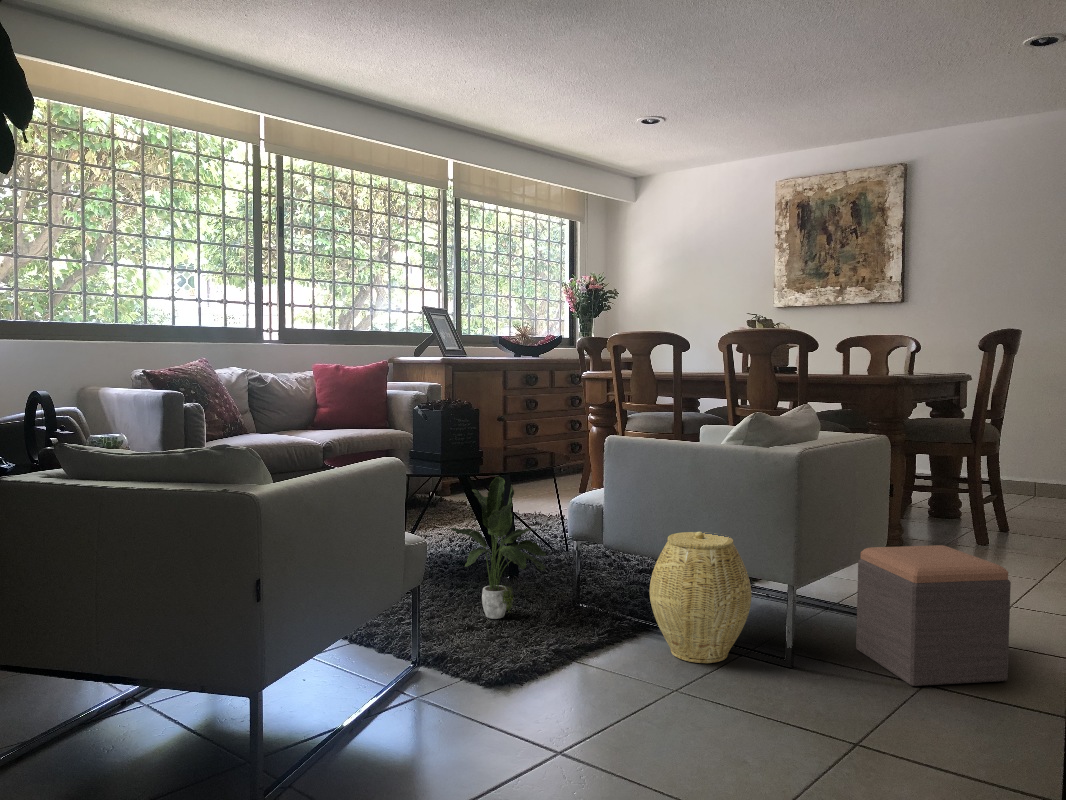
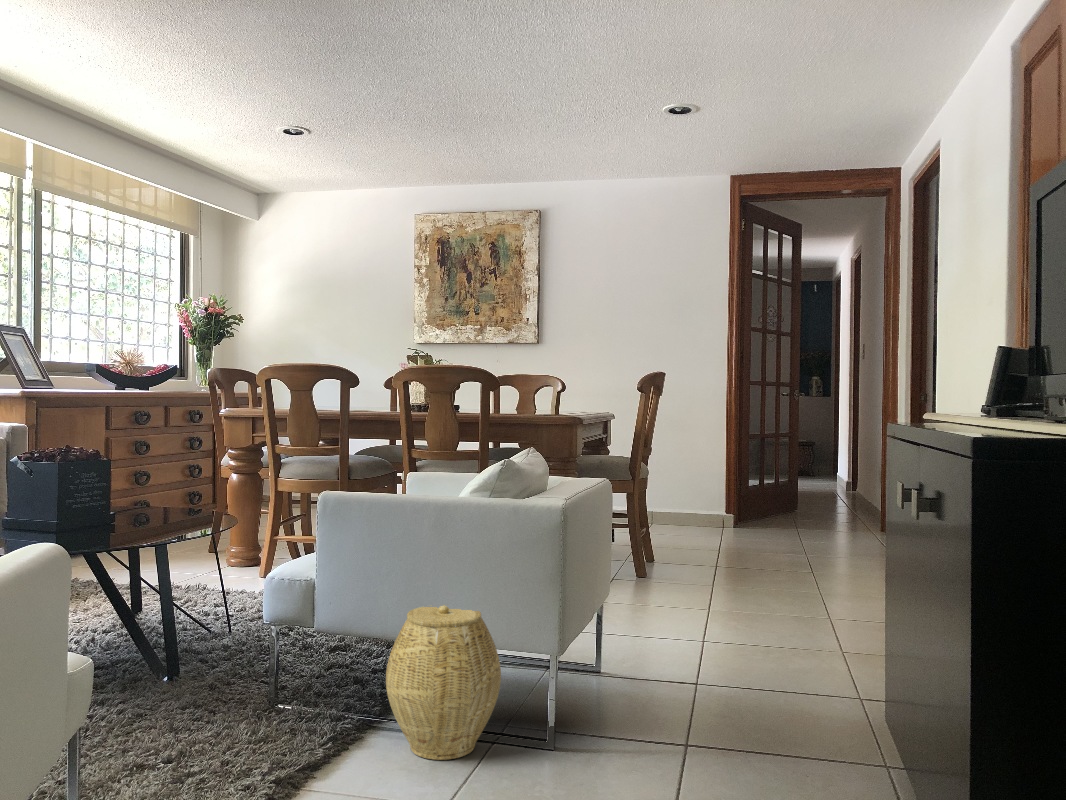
potted plant: present [451,477,546,619] -> none [111,556,242,745]
footstool: present [856,545,1011,686] -> none [593,593,736,745]

